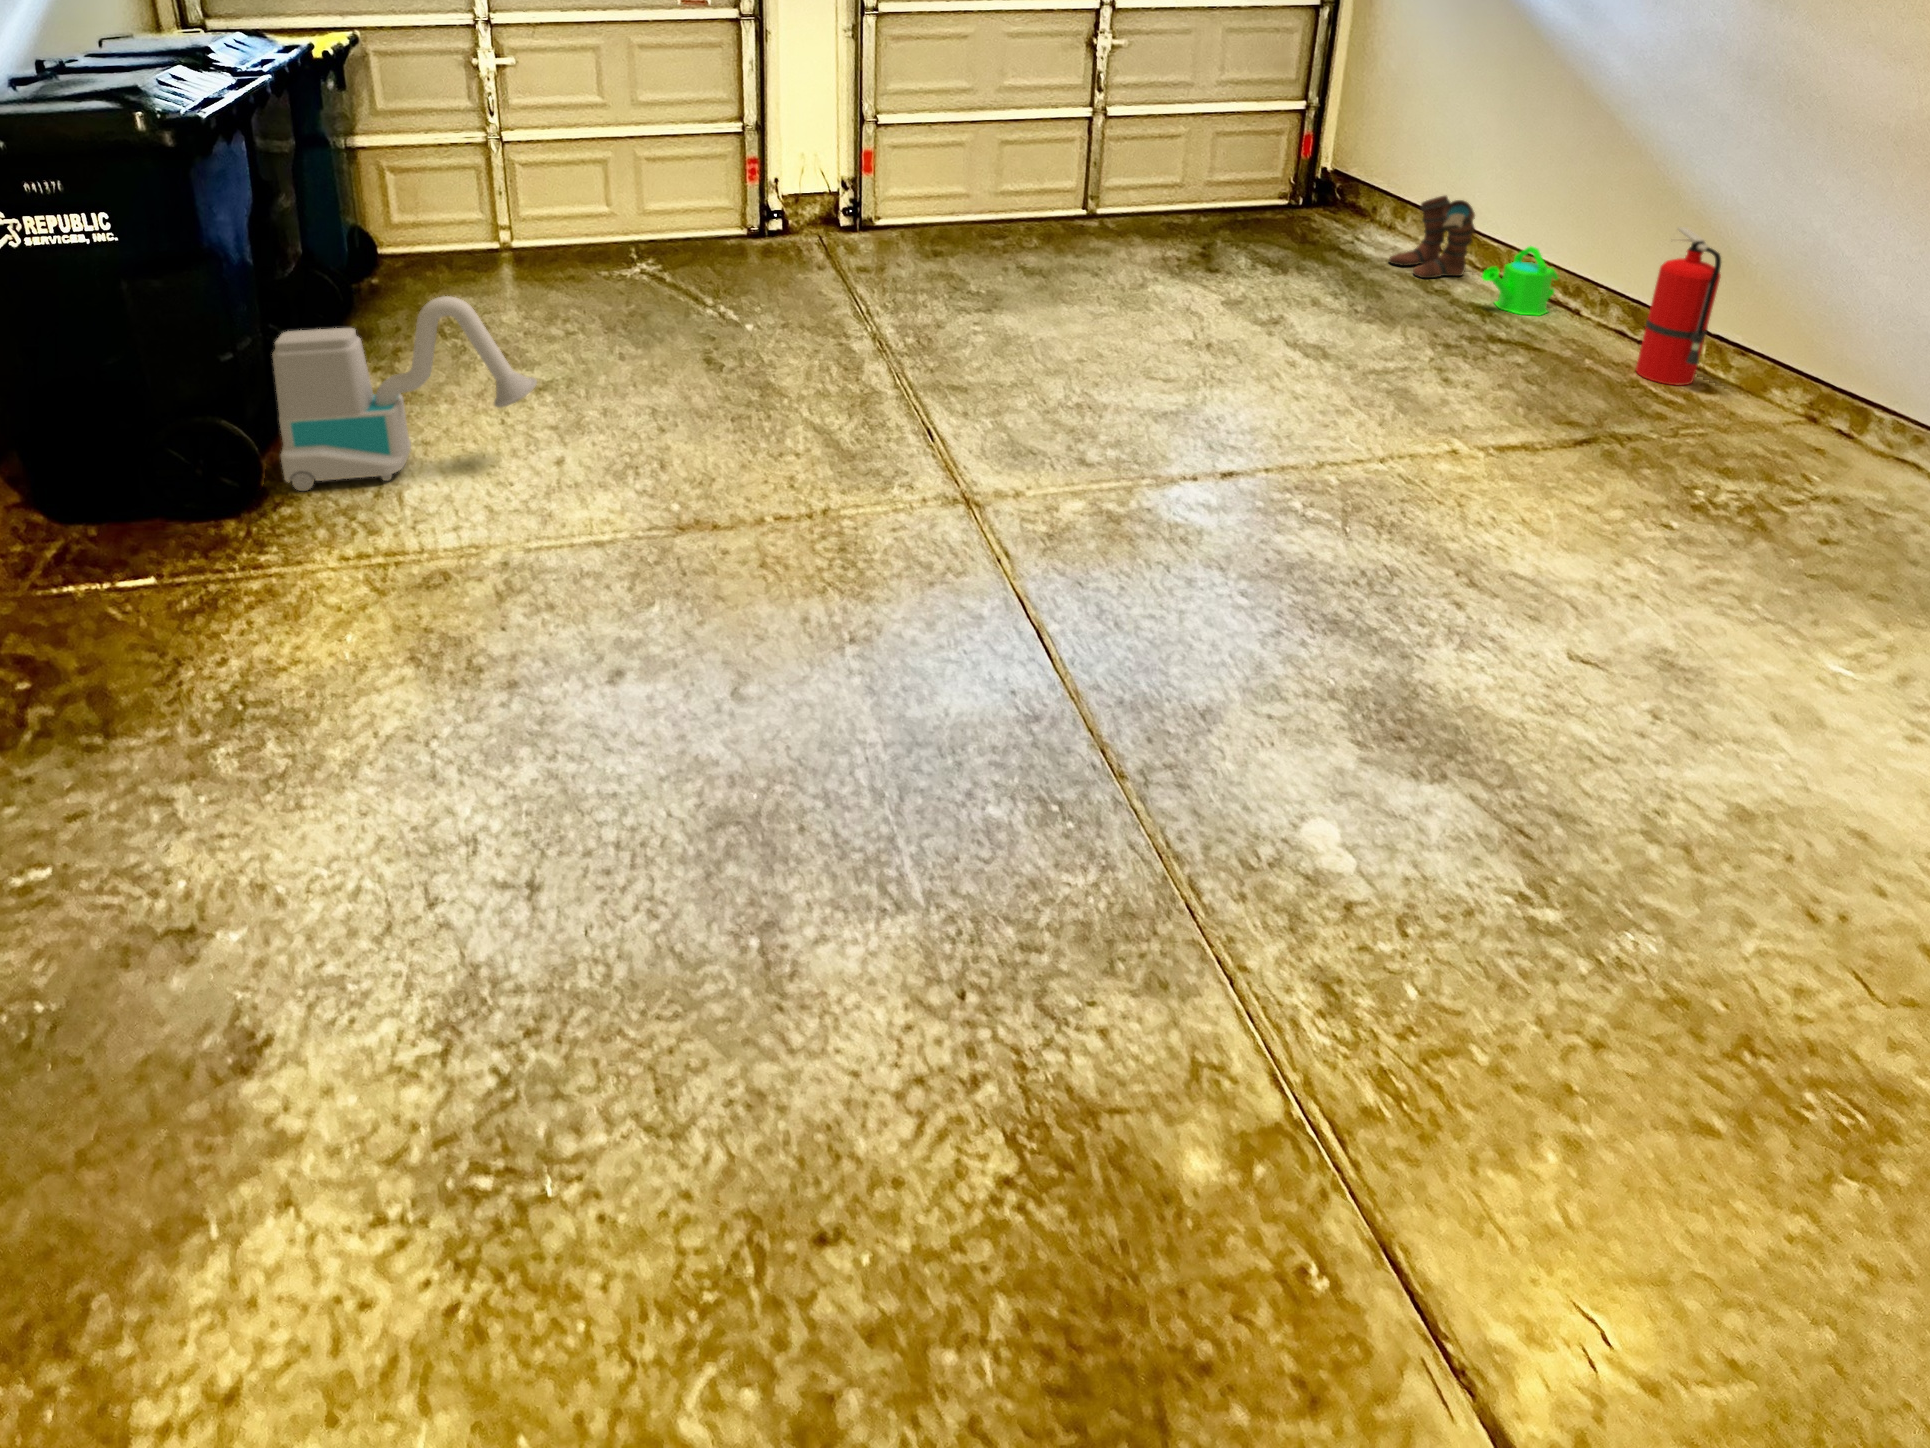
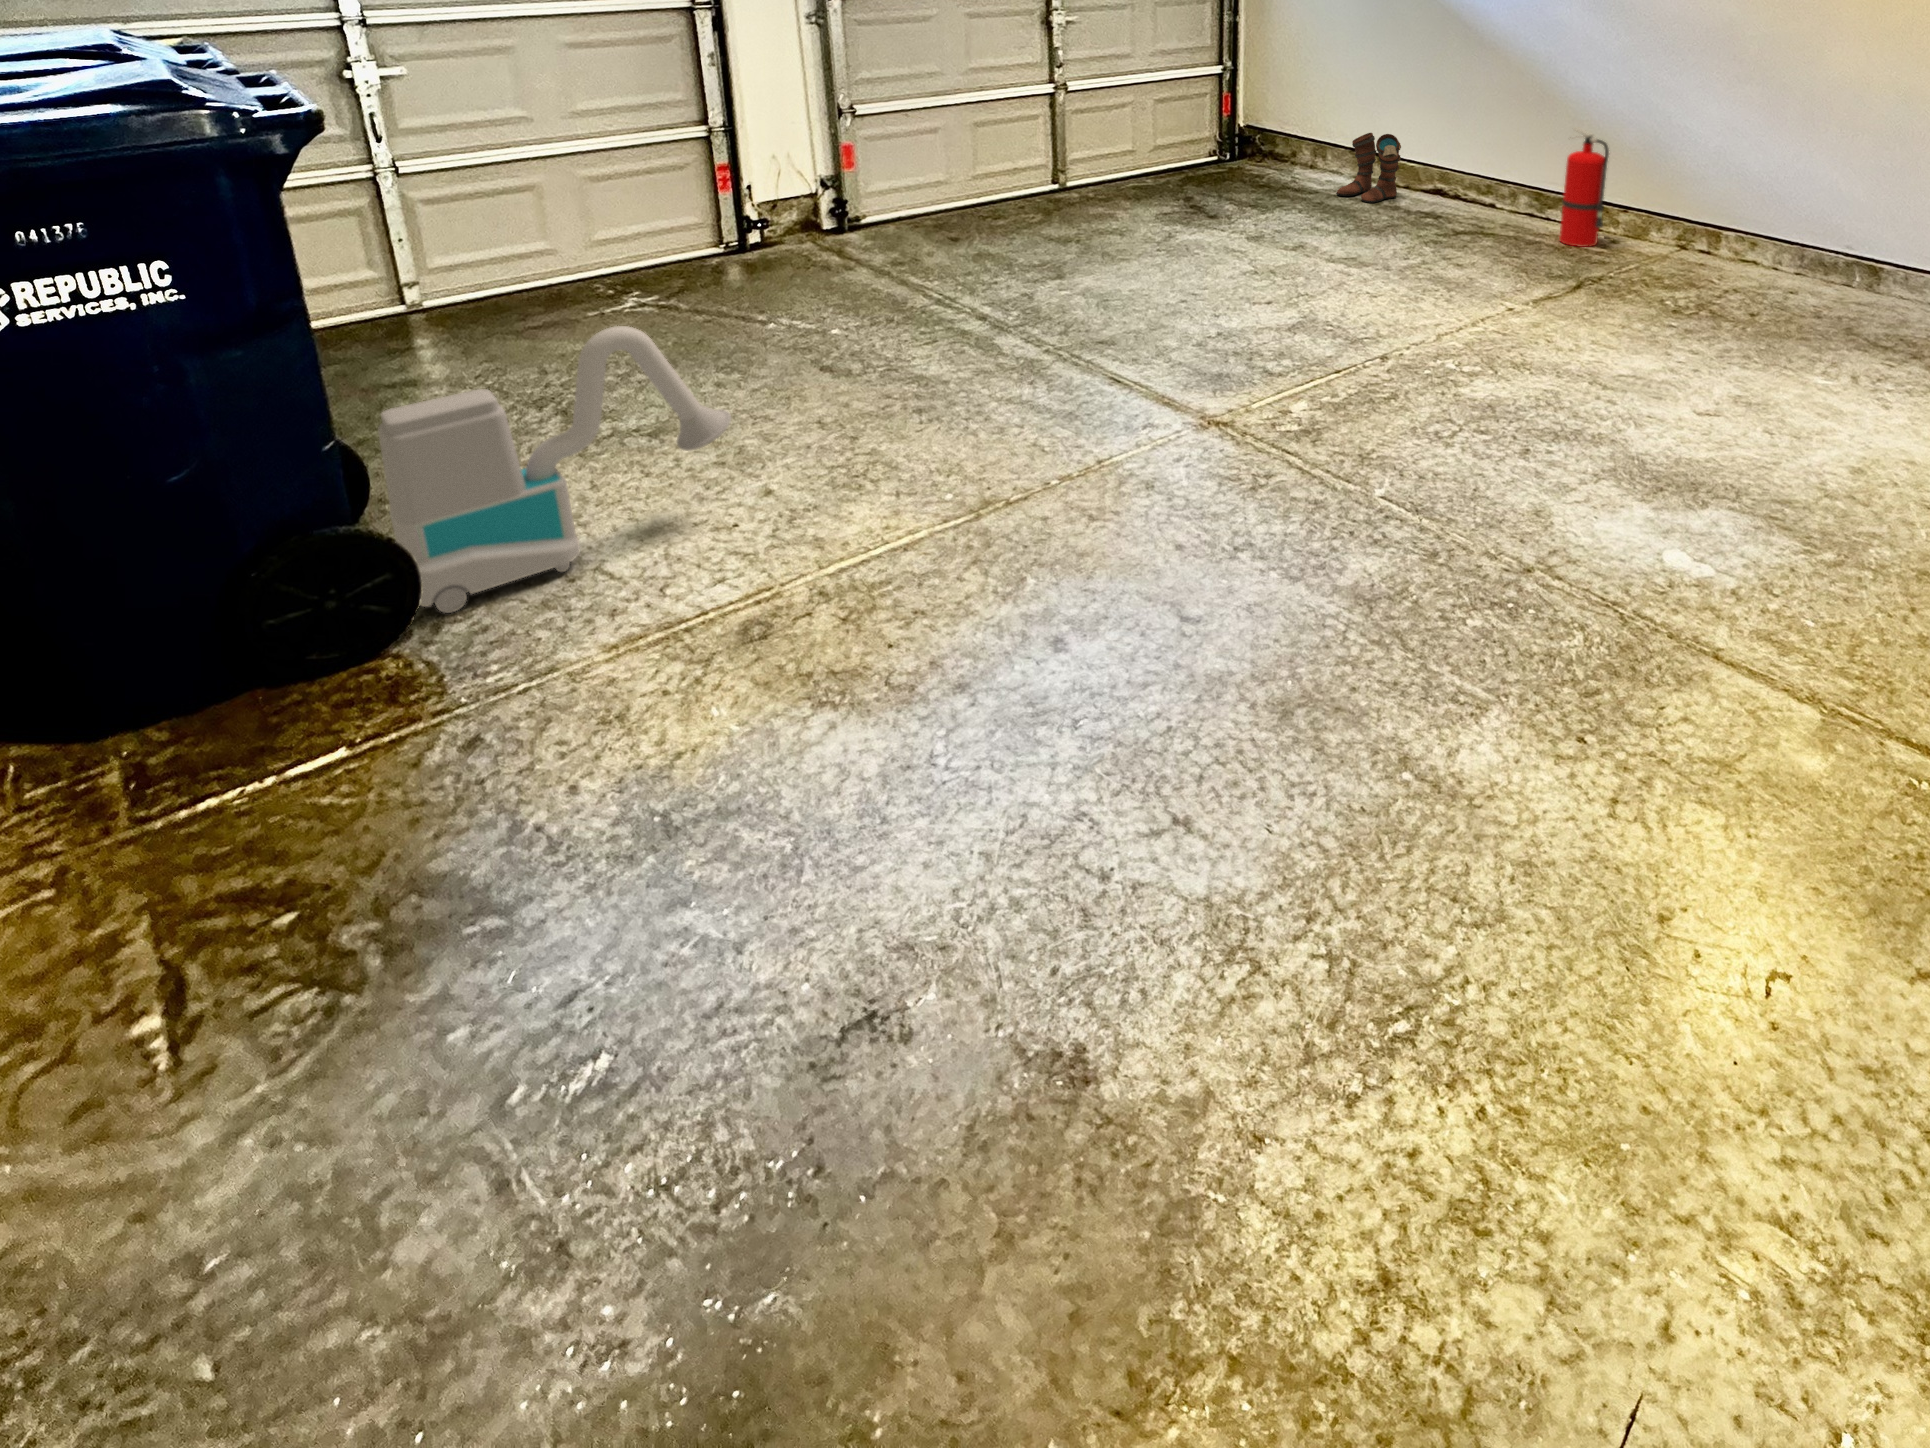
watering can: present [1481,246,1558,316] -> none [1428,162,1475,218]

